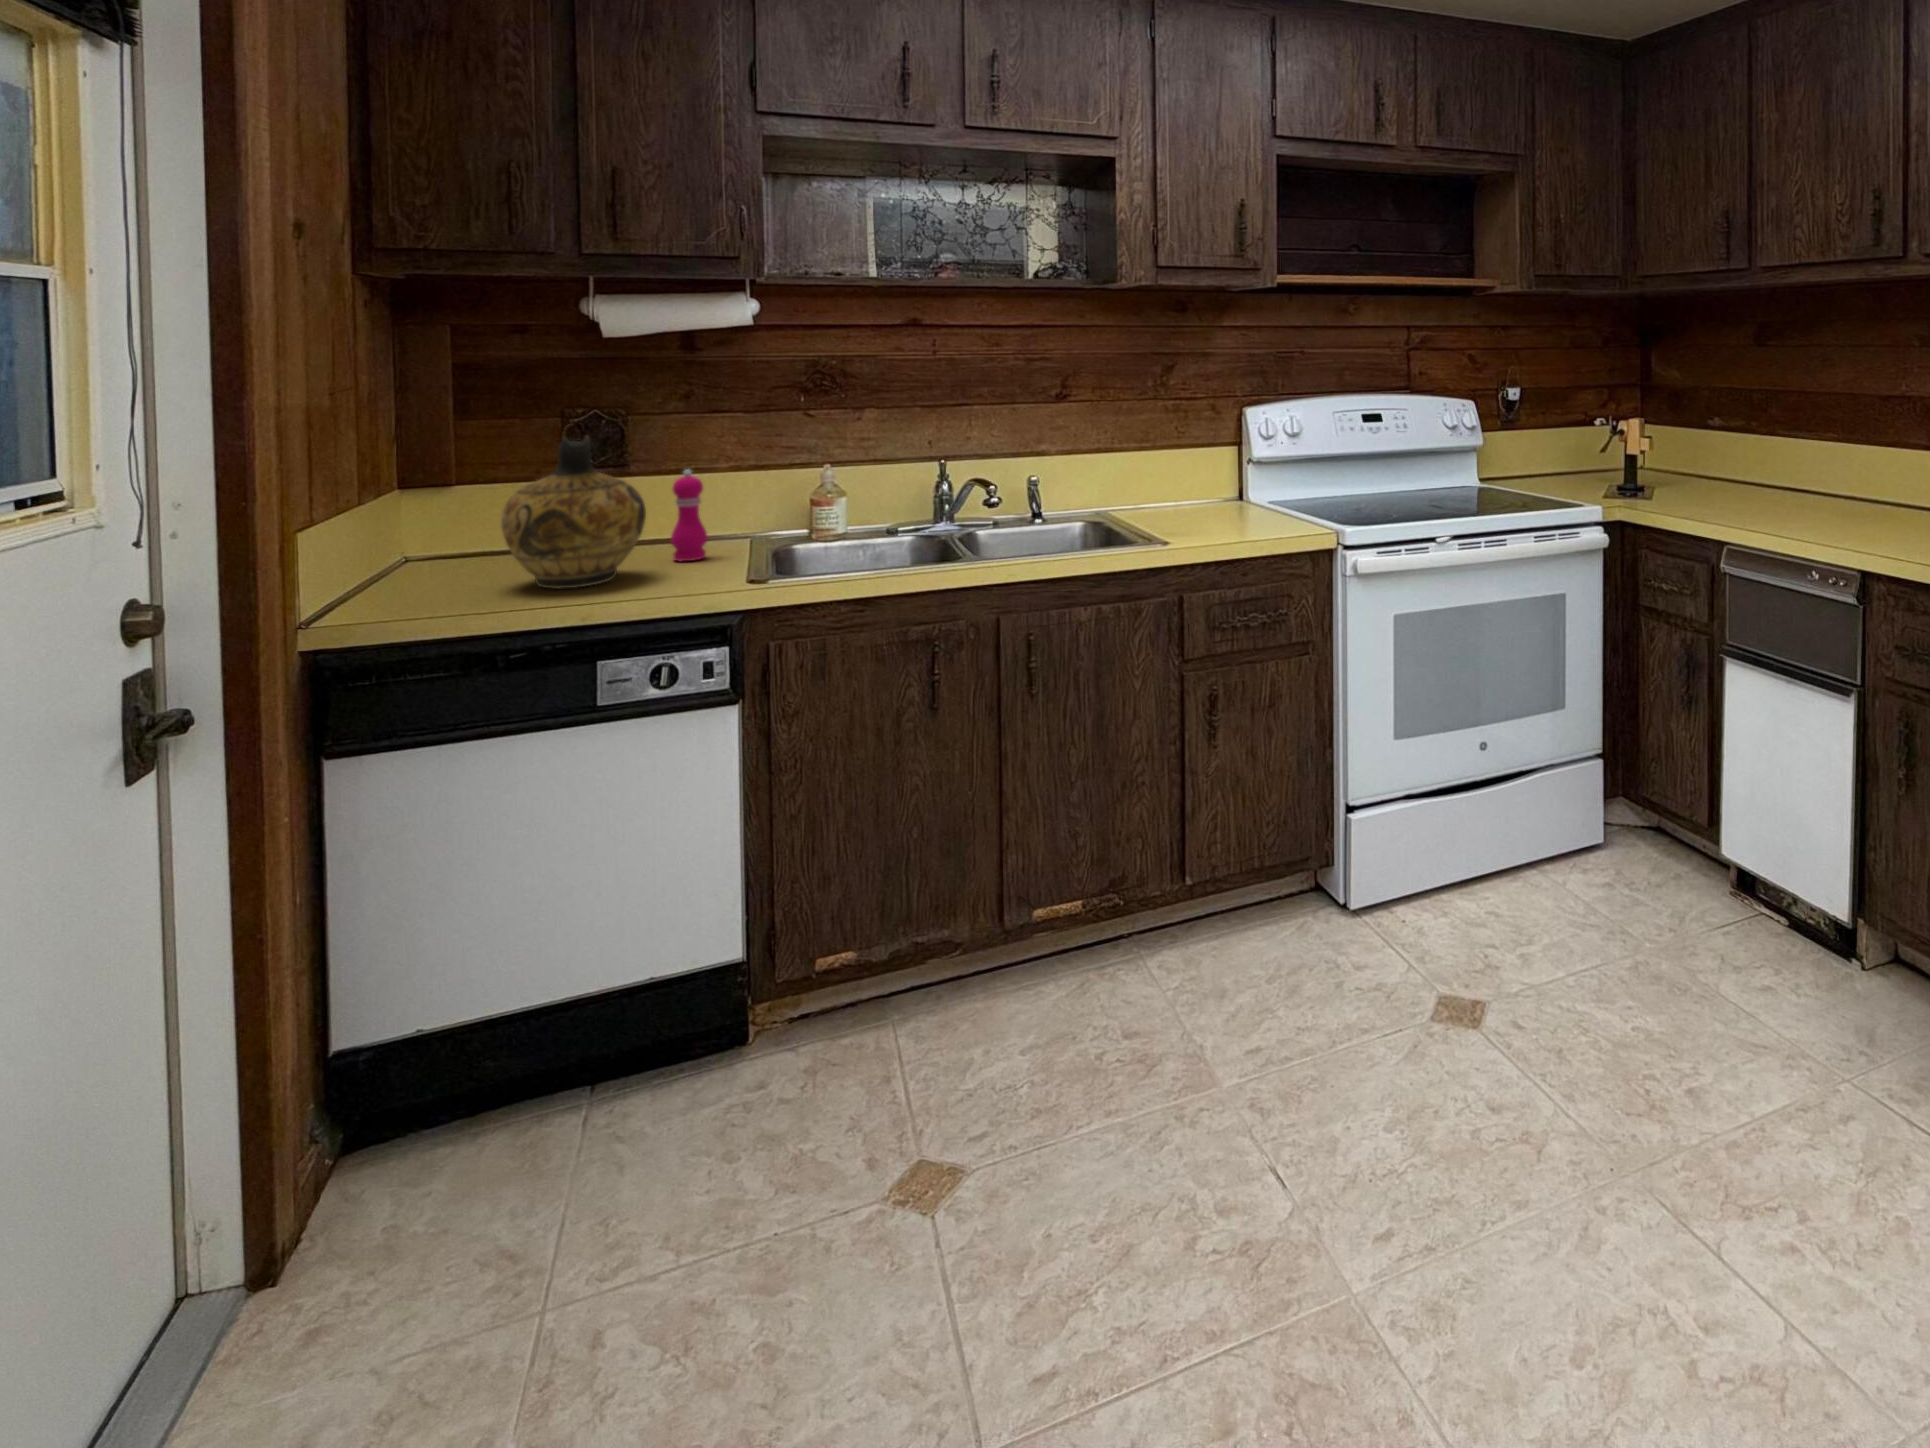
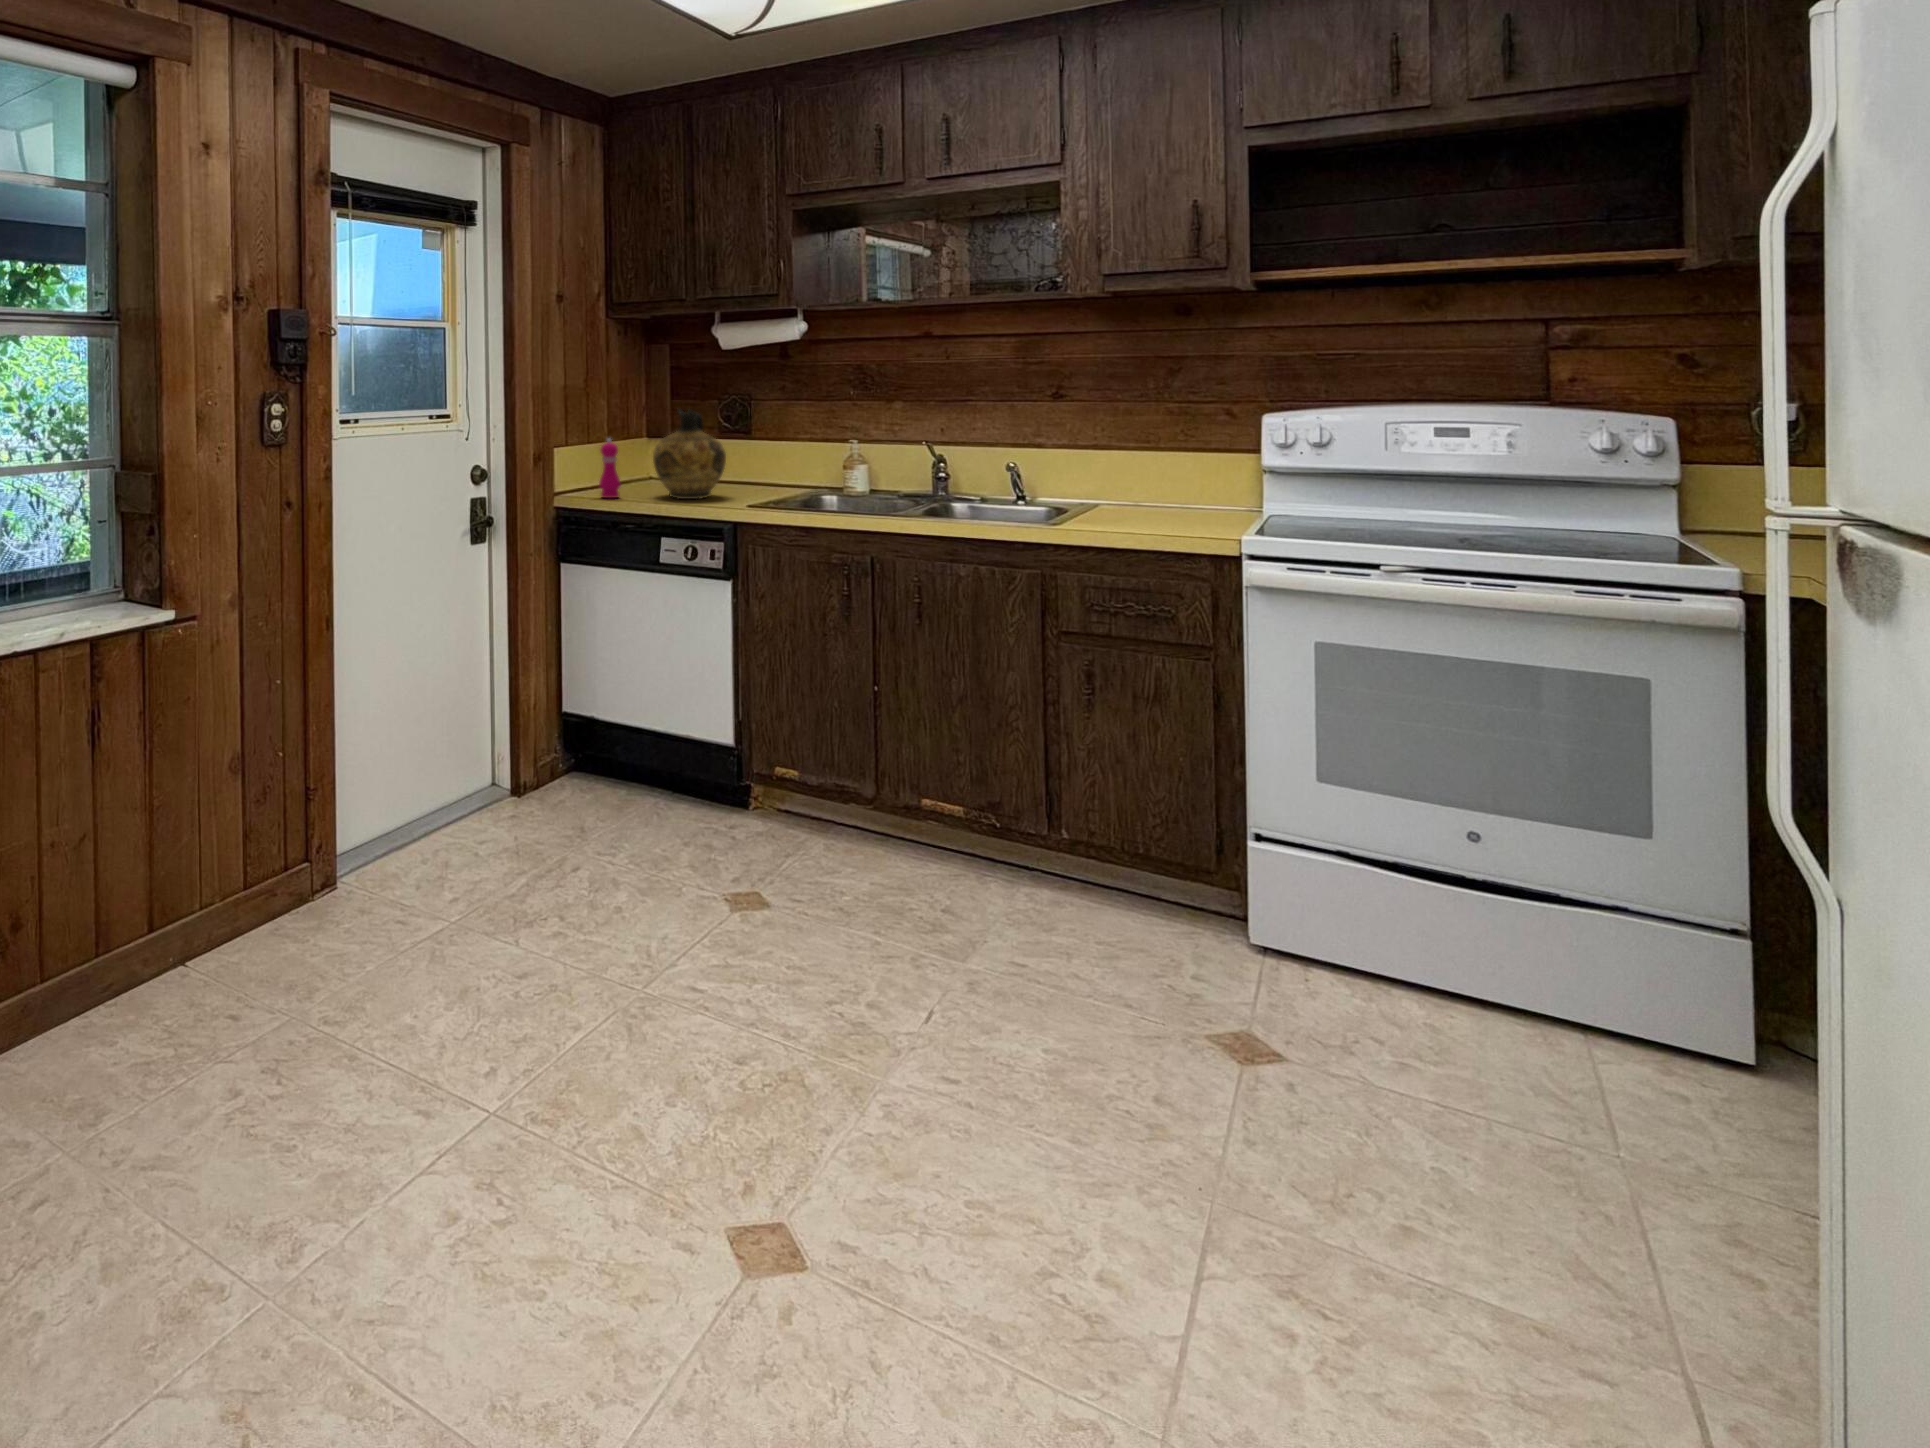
pepper mill: present [671,470,708,561] -> present [599,439,620,498]

